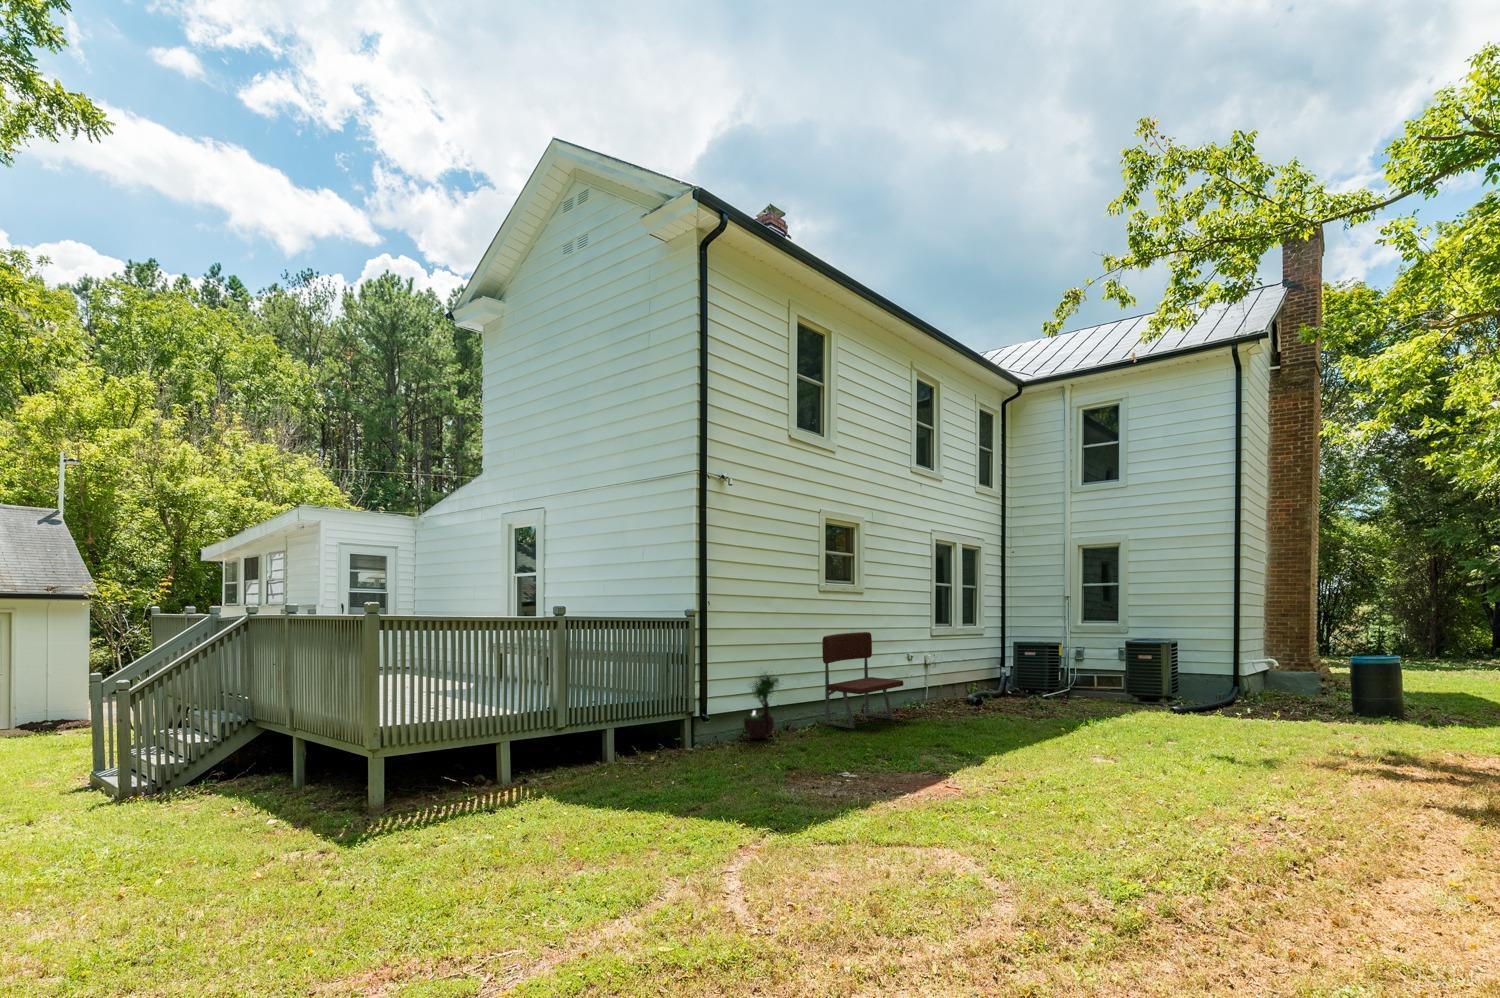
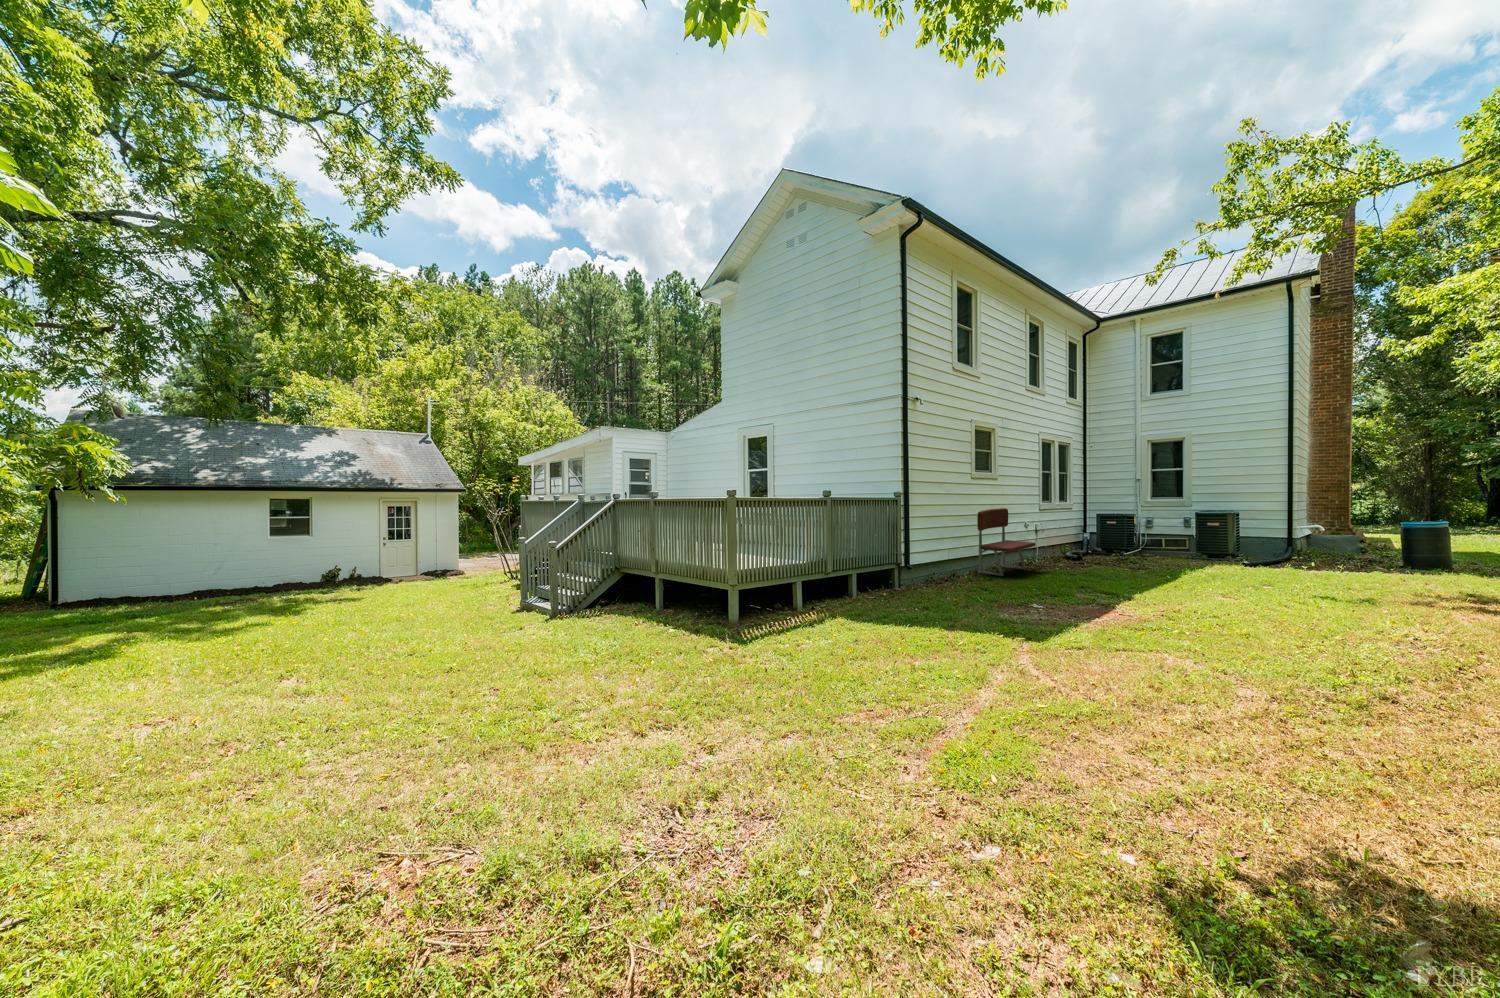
potted tree: present [744,674,779,739] -> none [930,534,960,583]

